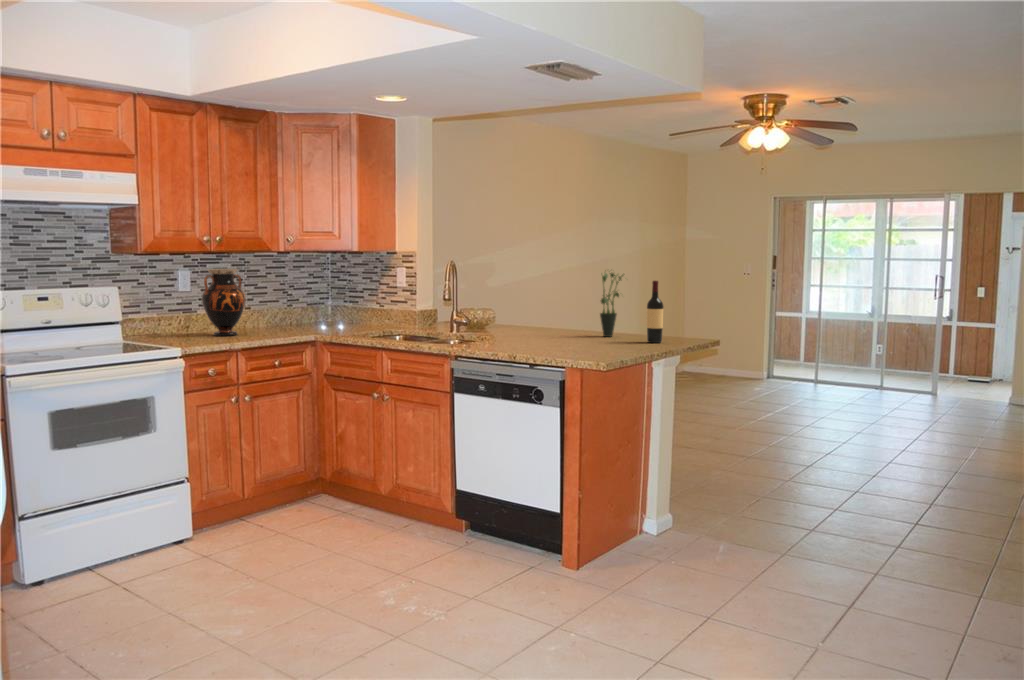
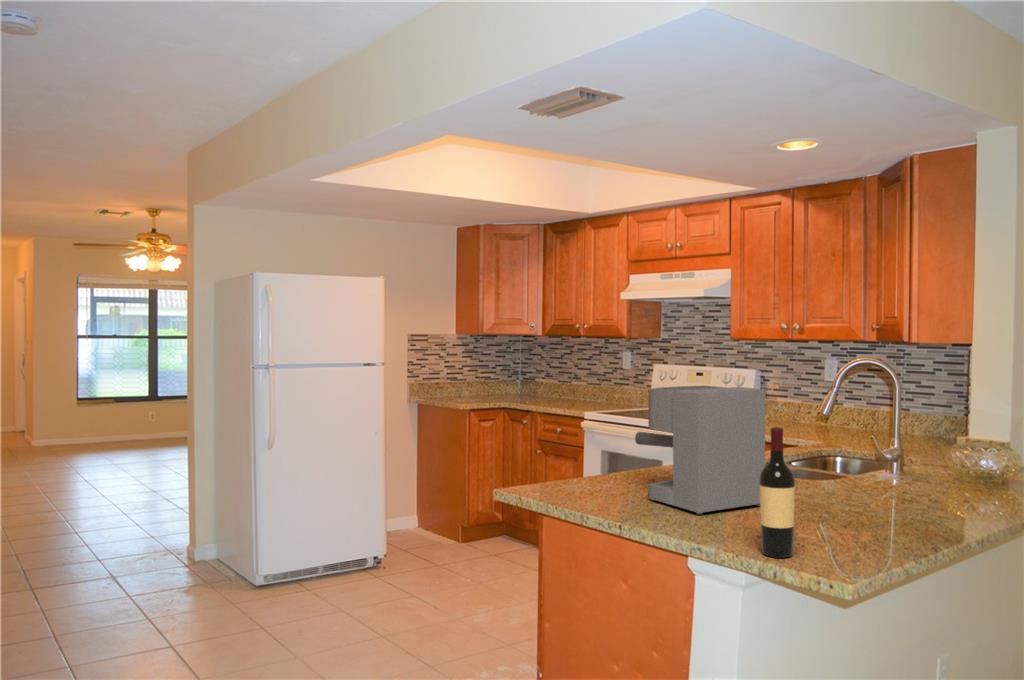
vase: present [202,269,246,336] -> none [802,359,850,434]
coffee maker: none [514,271,588,351] -> present [635,386,765,515]
potted plant: present [600,273,623,337] -> none [854,401,916,543]

